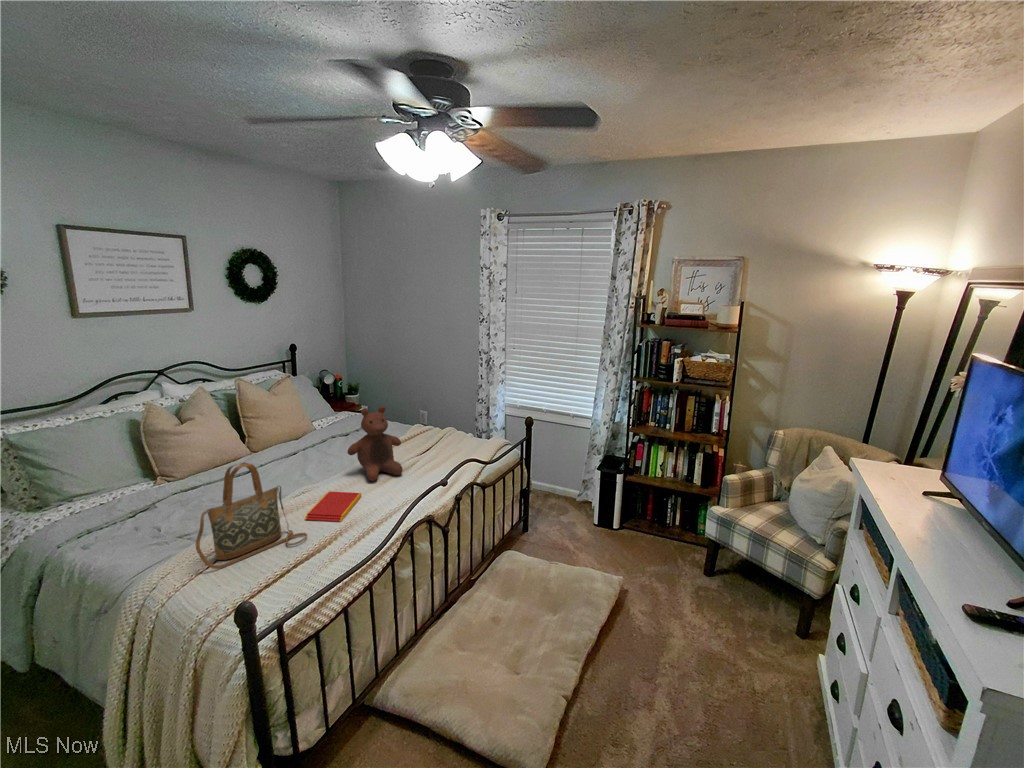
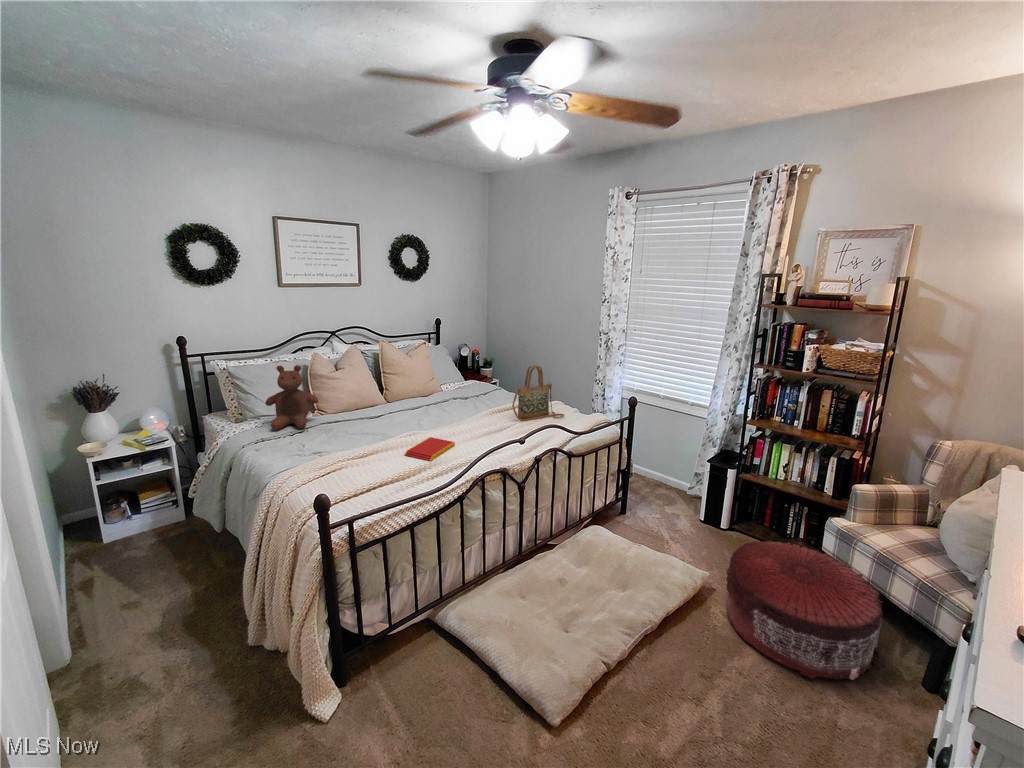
stuffed bear: present [347,406,403,481] -> present [265,365,318,430]
handbag: present [196,463,307,569] -> present [512,366,564,421]
pouf: none [640,534,763,652] -> present [726,541,883,680]

